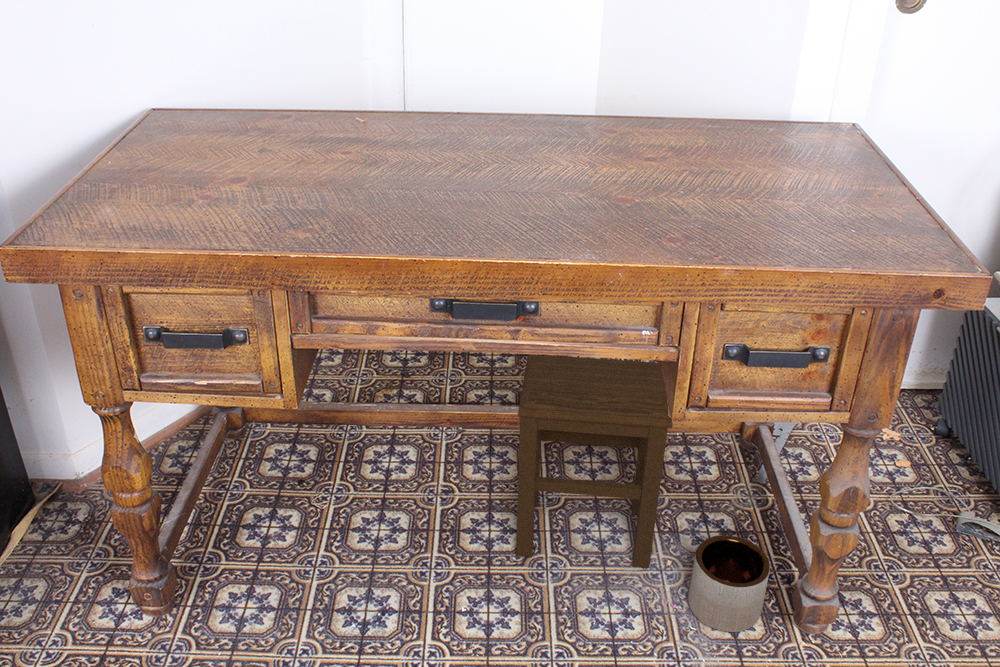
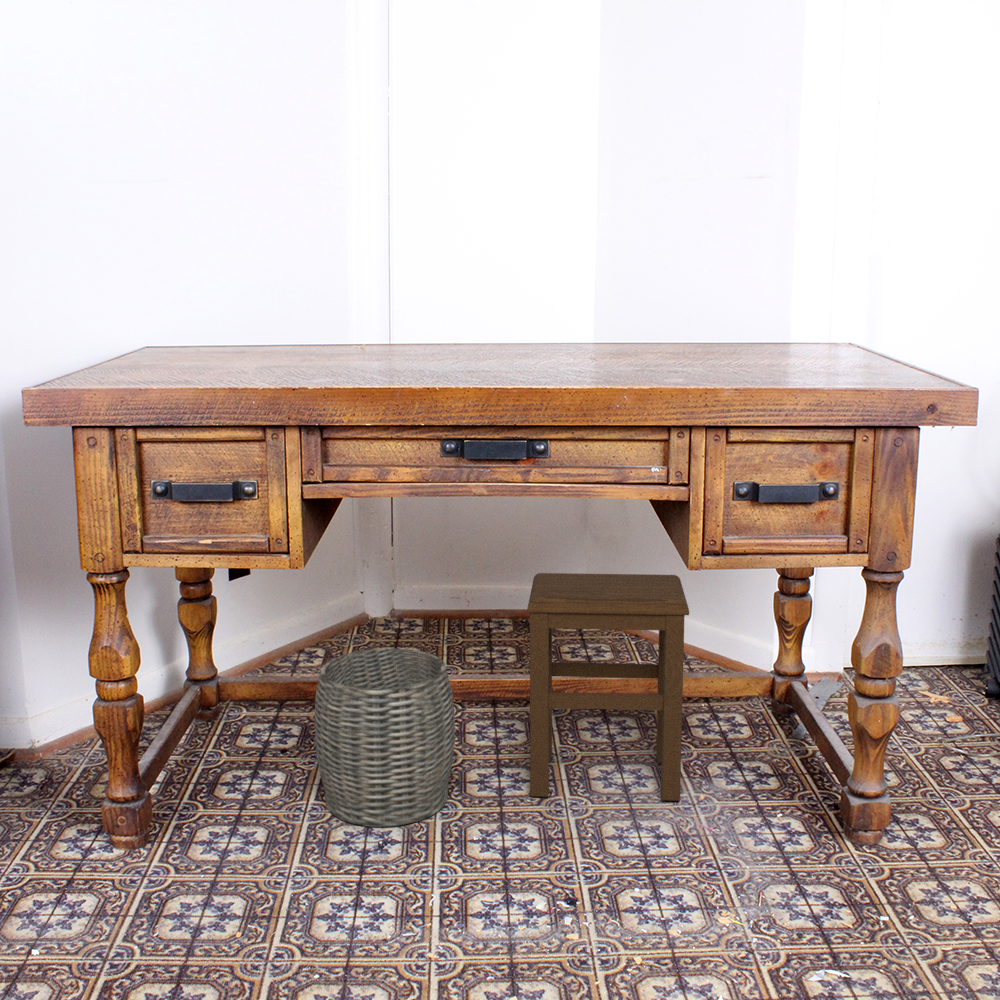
woven basket: none [320,422,448,593] -> present [315,648,455,827]
planter: present [688,535,770,632] -> none [725,746,809,845]

